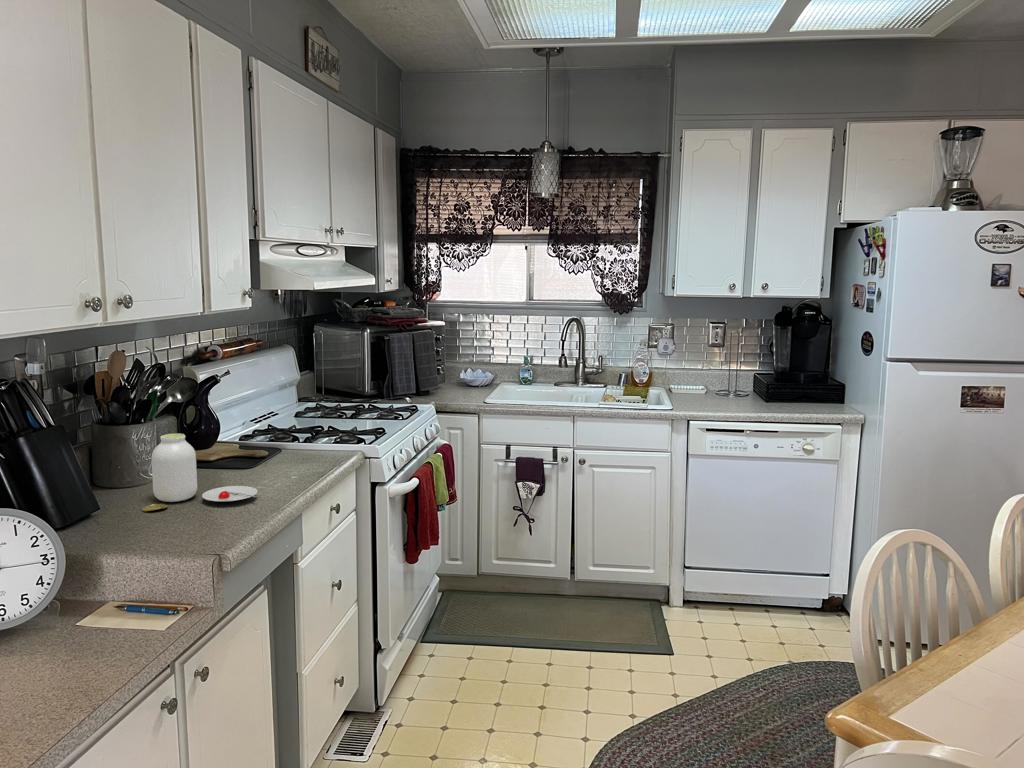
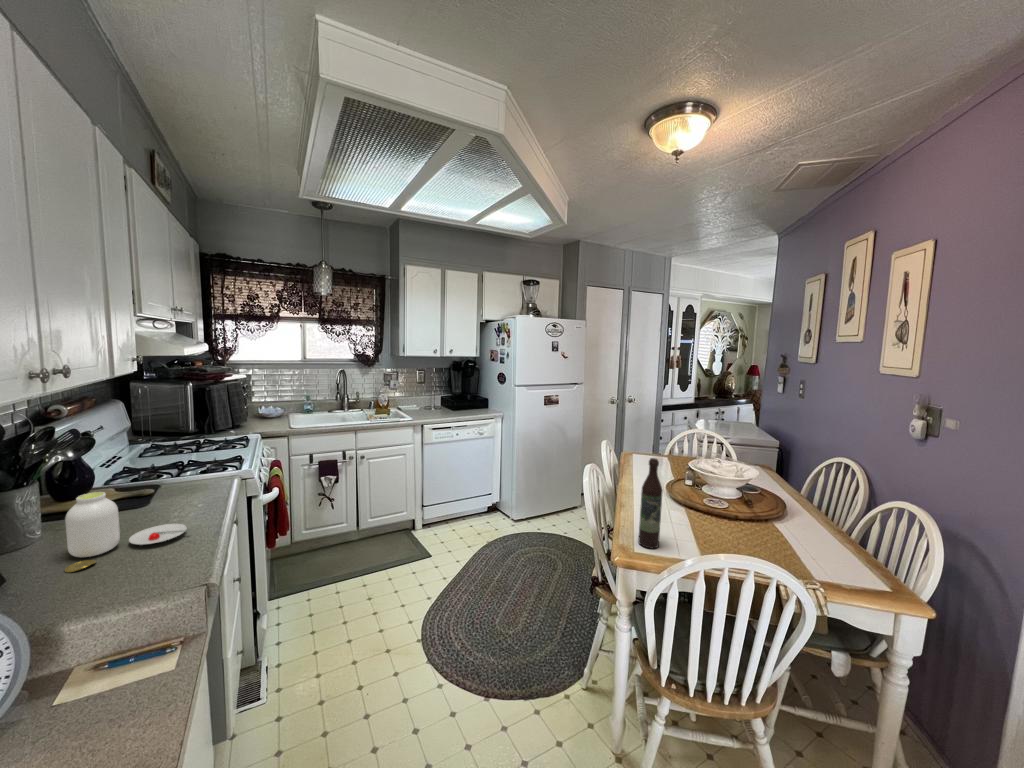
wine bottle: none [924,517,990,724] -> present [639,458,663,548]

